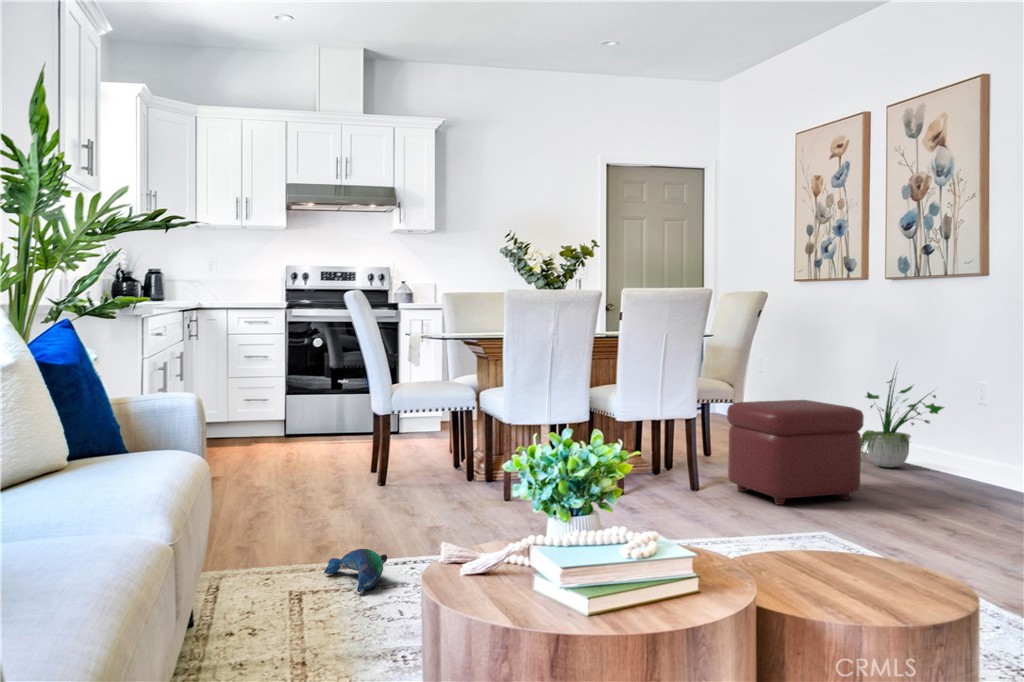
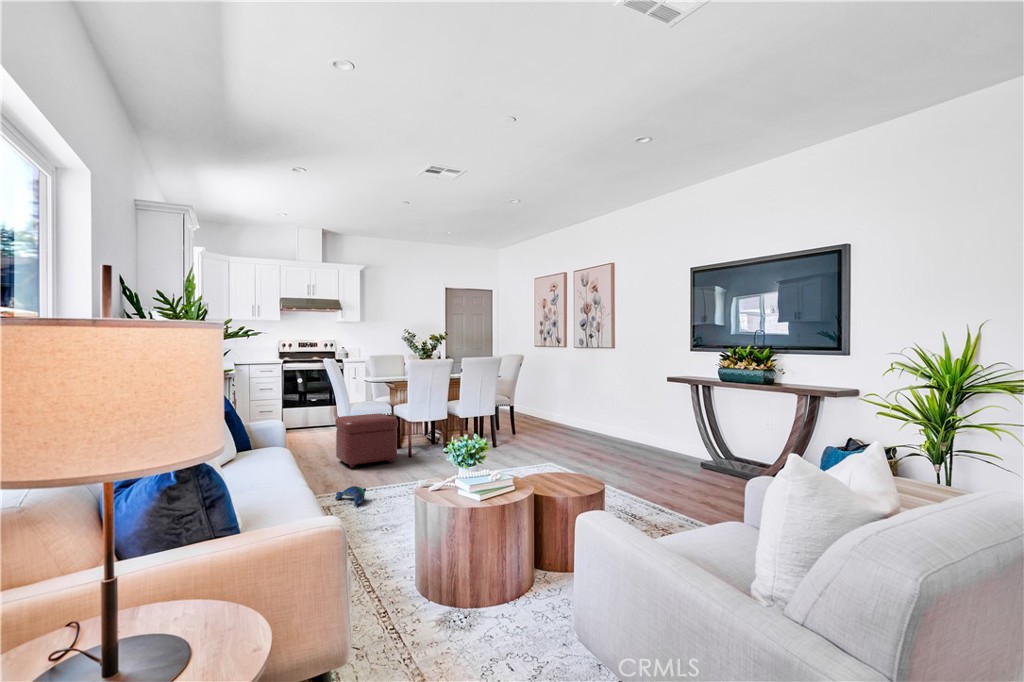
potted plant: present [861,375,944,467] -> none [564,383,600,433]
ottoman: present [727,400,864,505] -> present [335,414,398,468]

